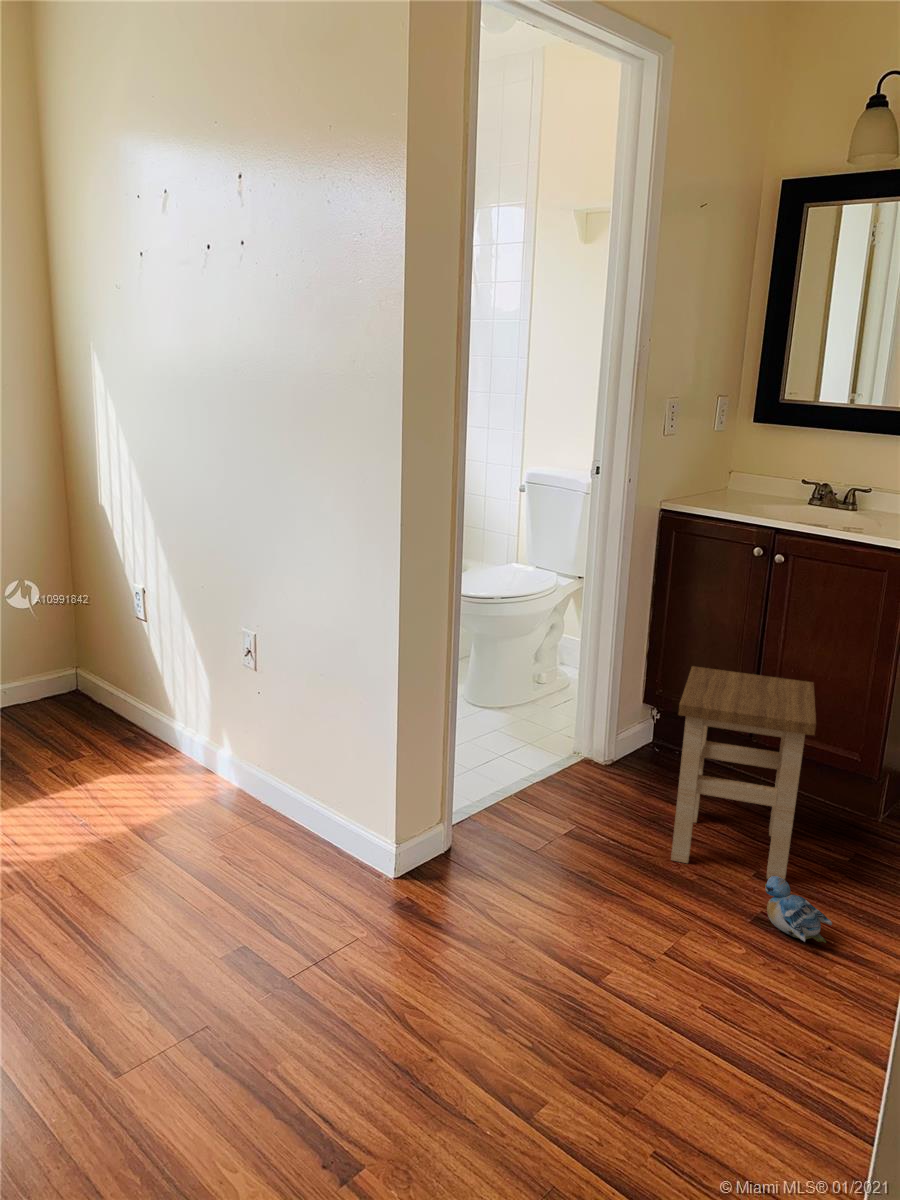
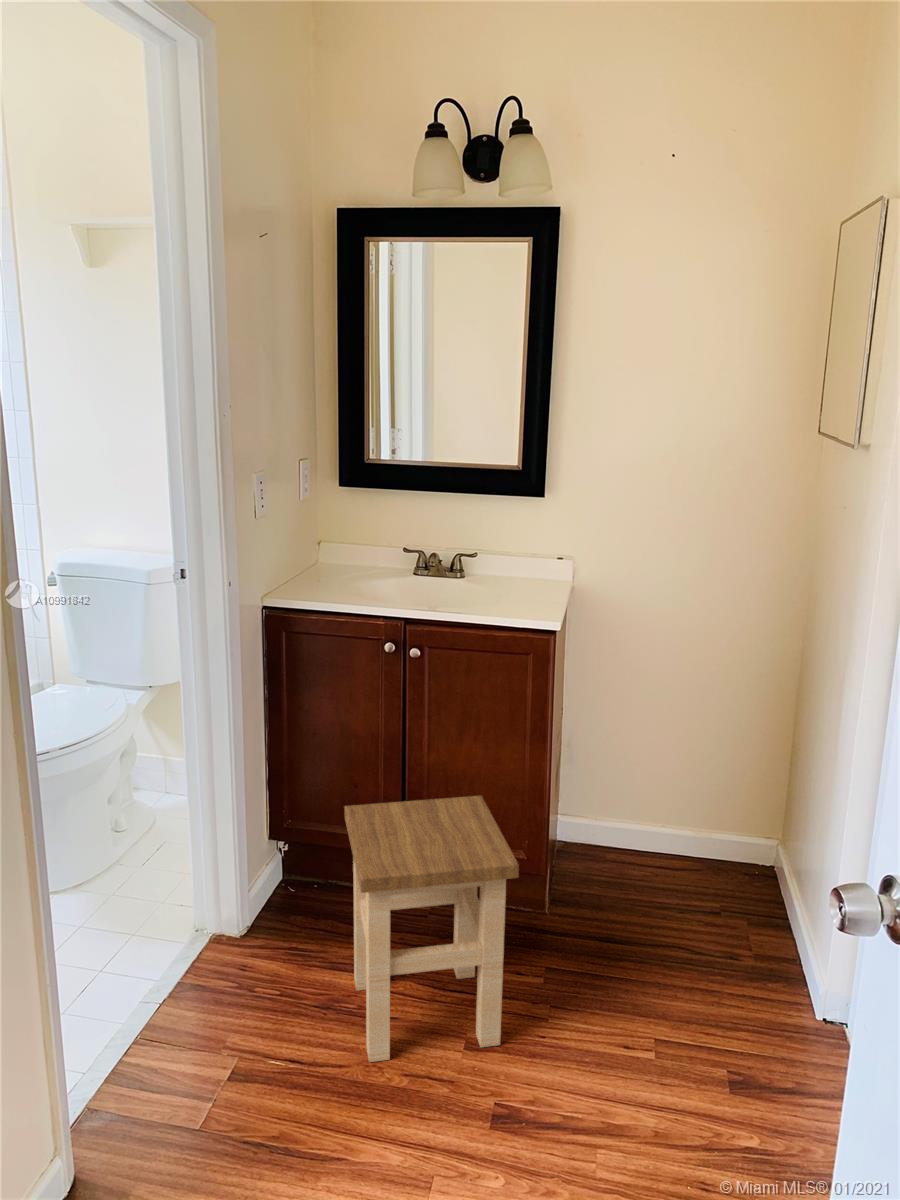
plush toy: present [765,876,832,943] -> none [498,1062,581,1139]

